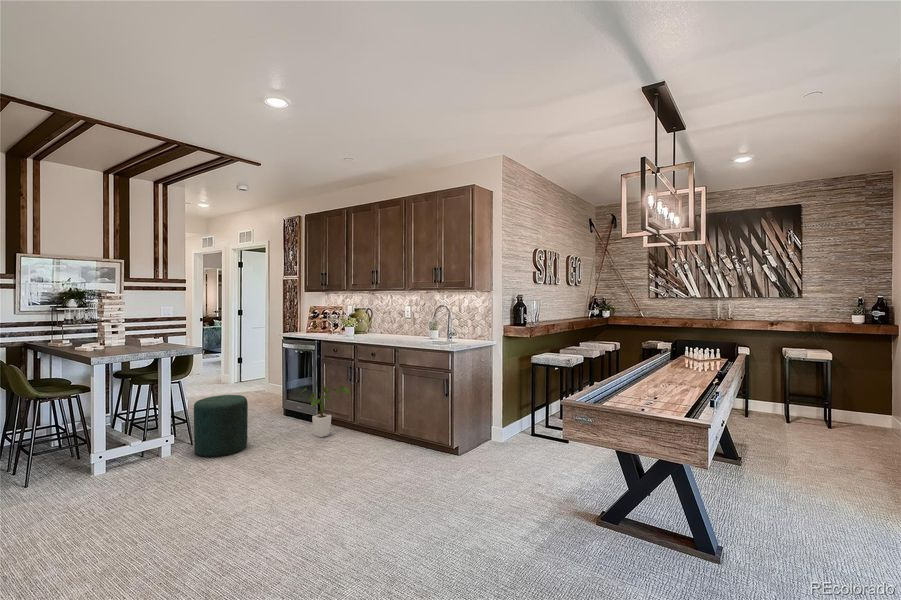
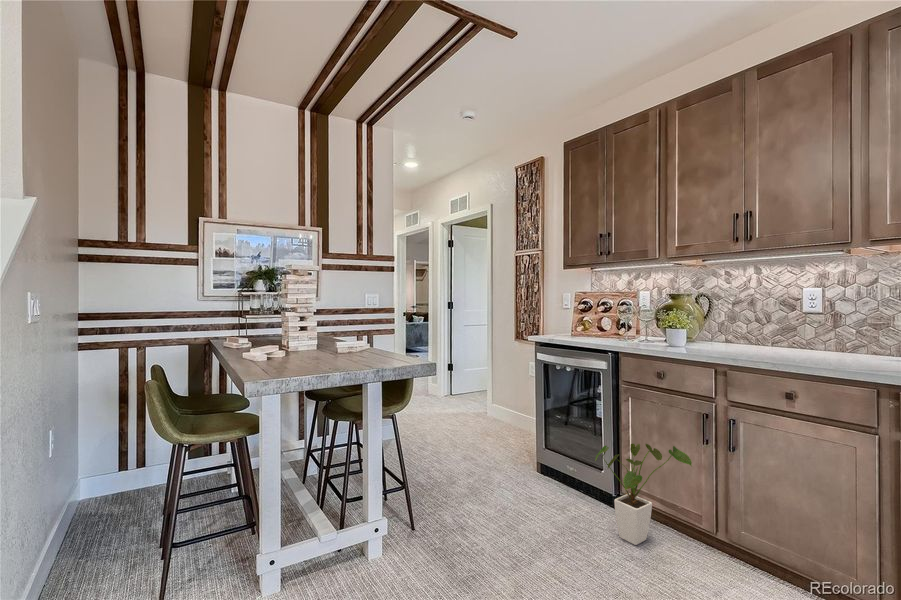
ottoman: present [194,395,248,457] -> none [418,445,506,574]

